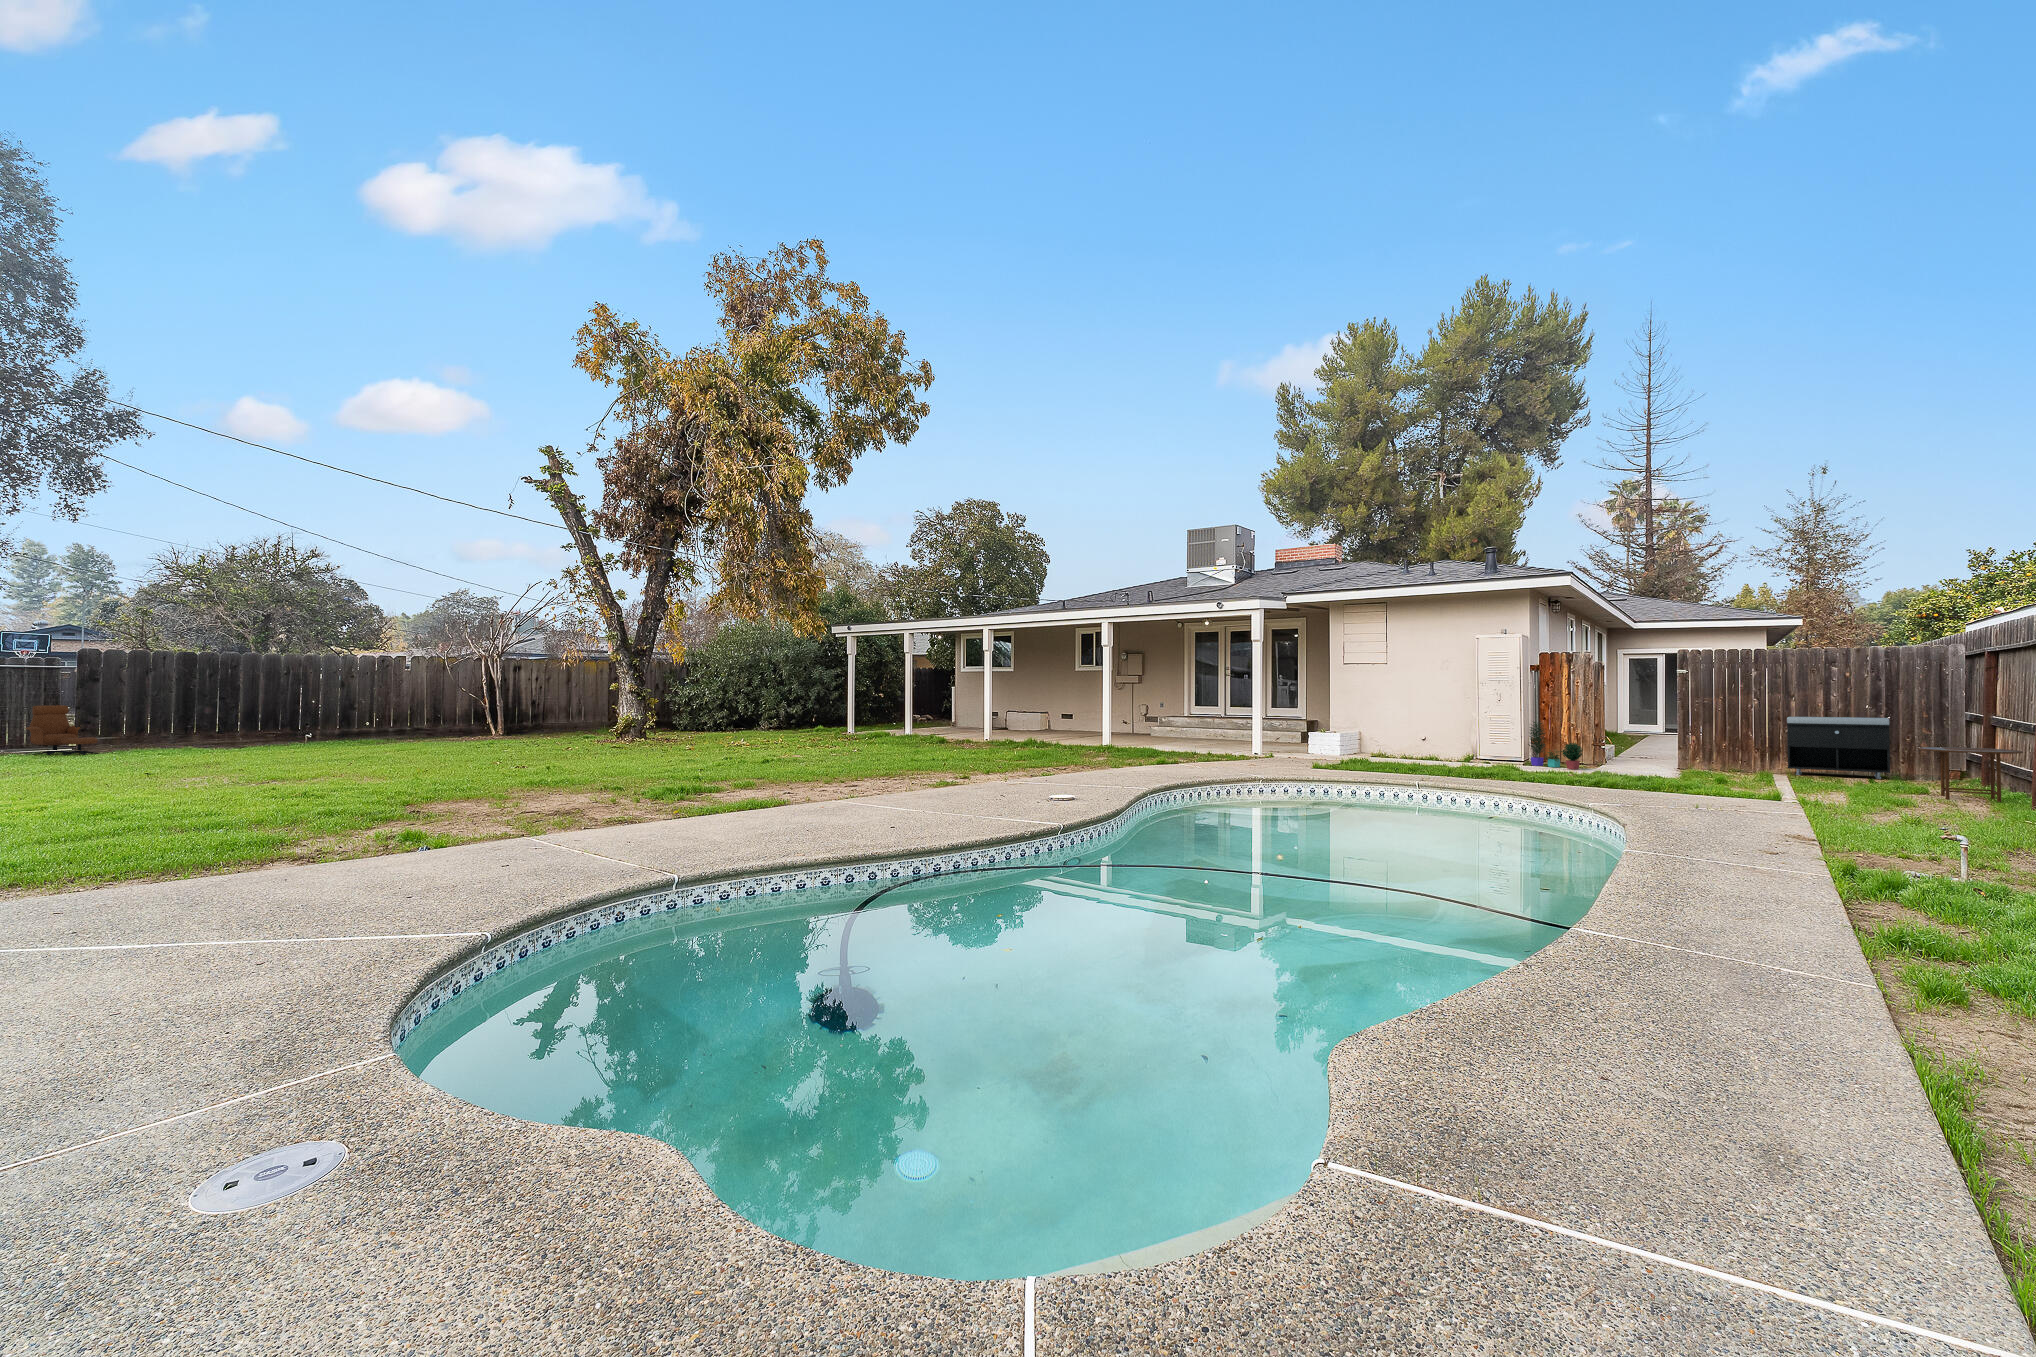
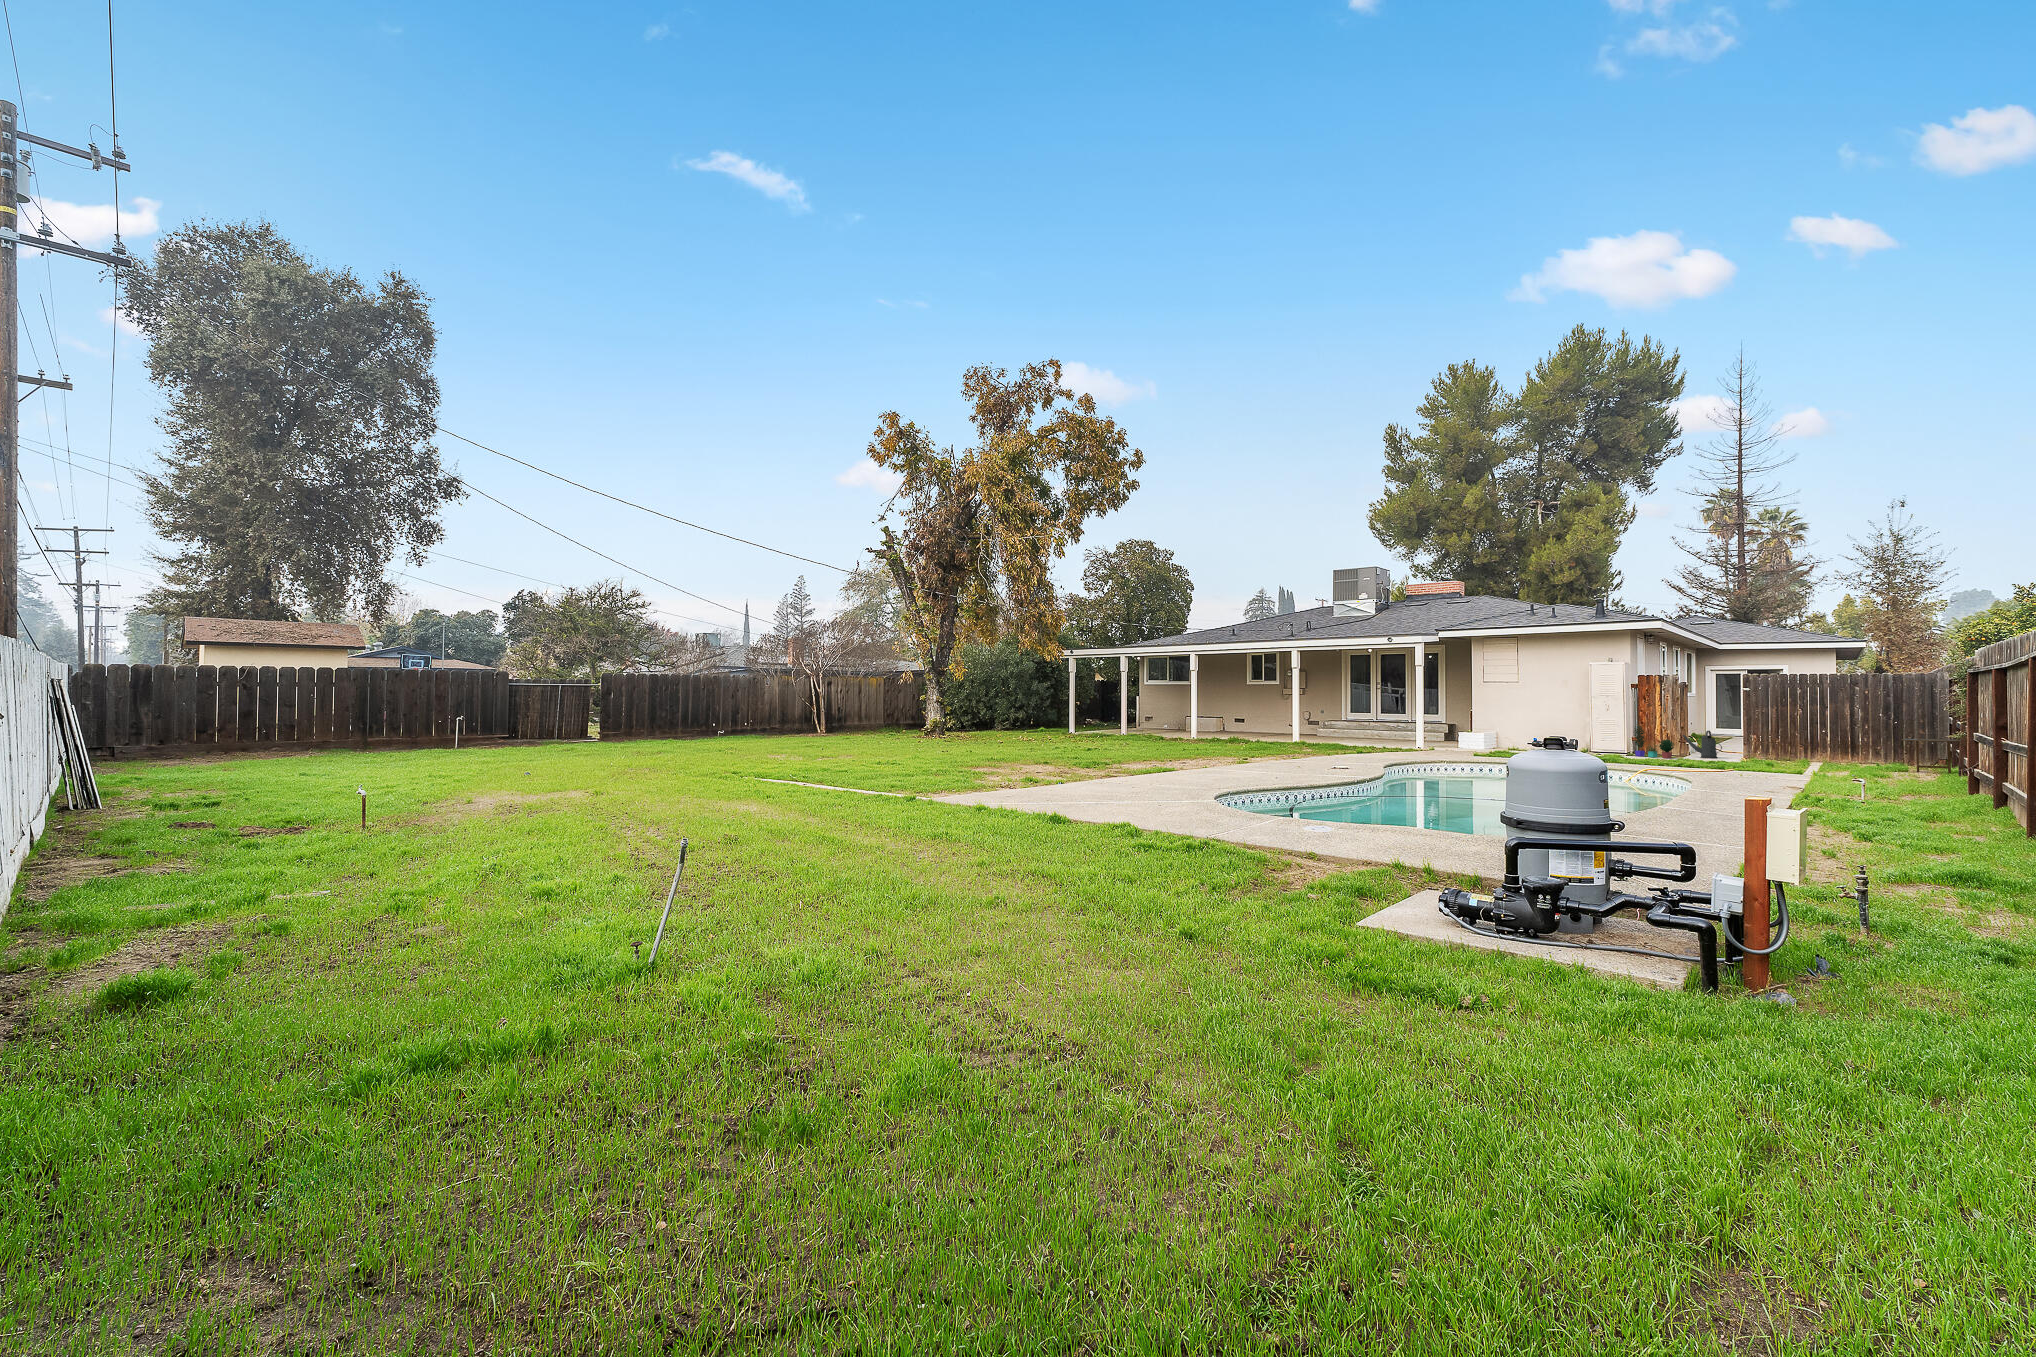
lounge chair: present [25,705,98,755] -> none [499,713,544,749]
storage bench: present [1787,717,1890,779] -> none [1823,720,1896,763]
watering can: none [1594,731,1647,769] -> present [1683,731,1722,758]

